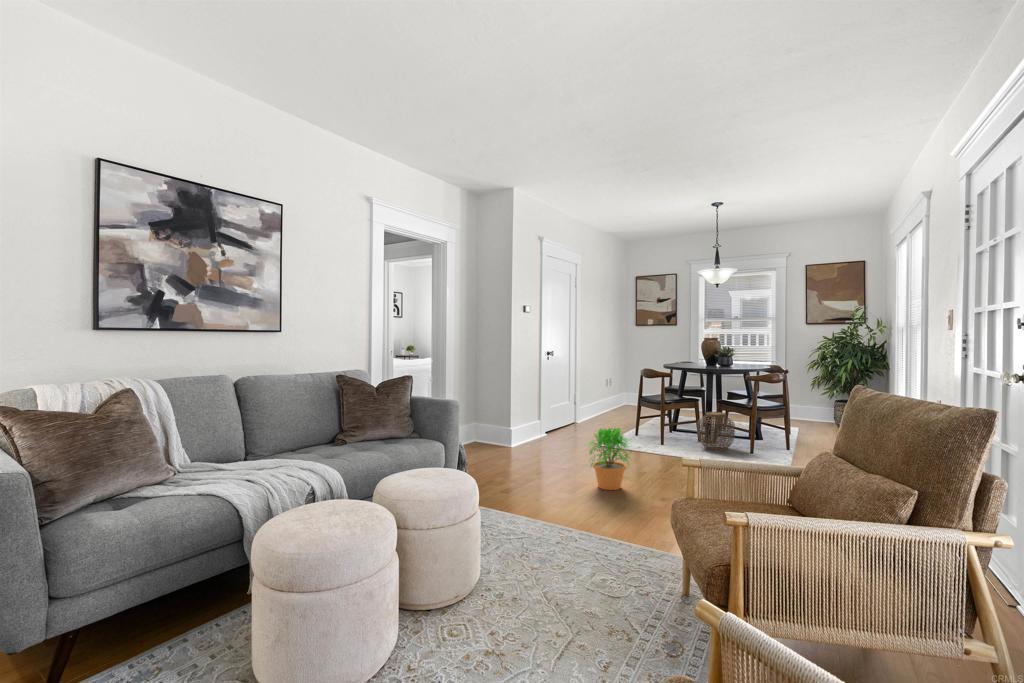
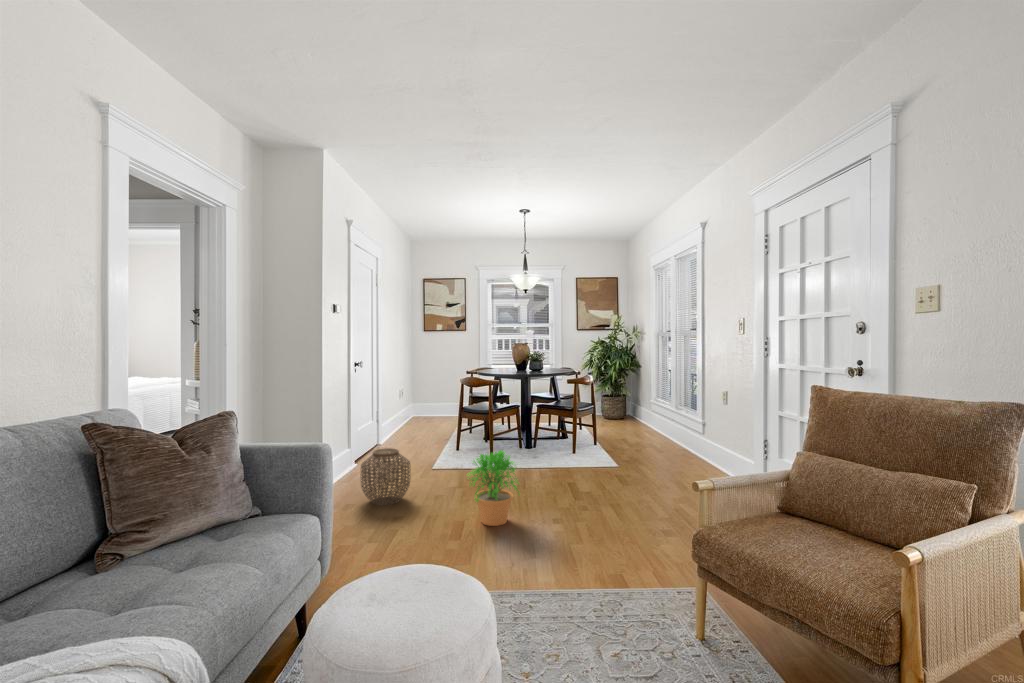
woven basket: present [697,412,735,451] -> present [361,448,410,505]

